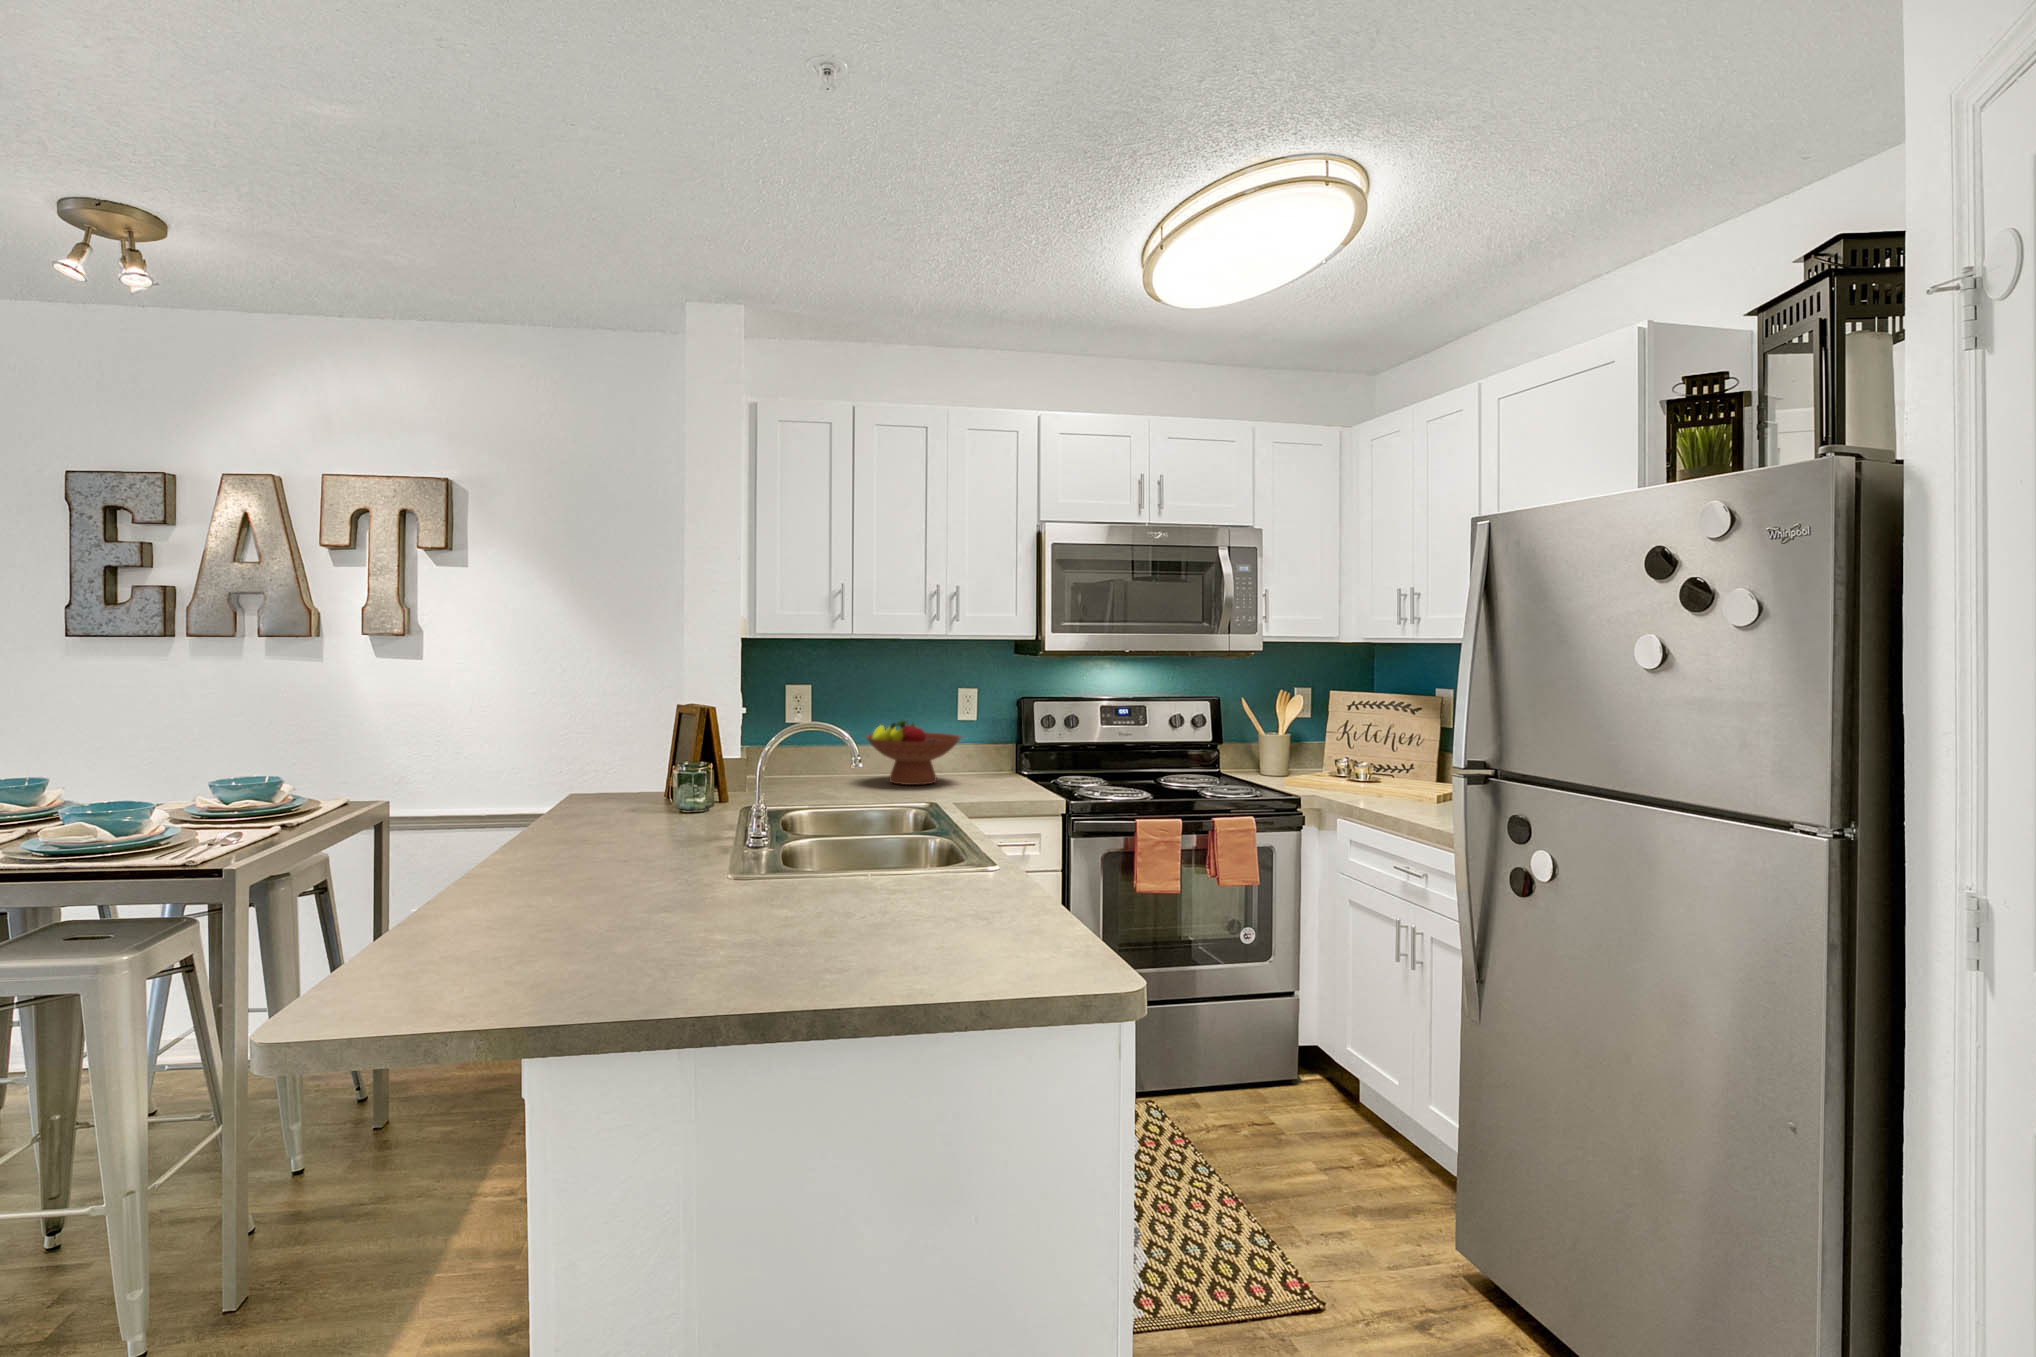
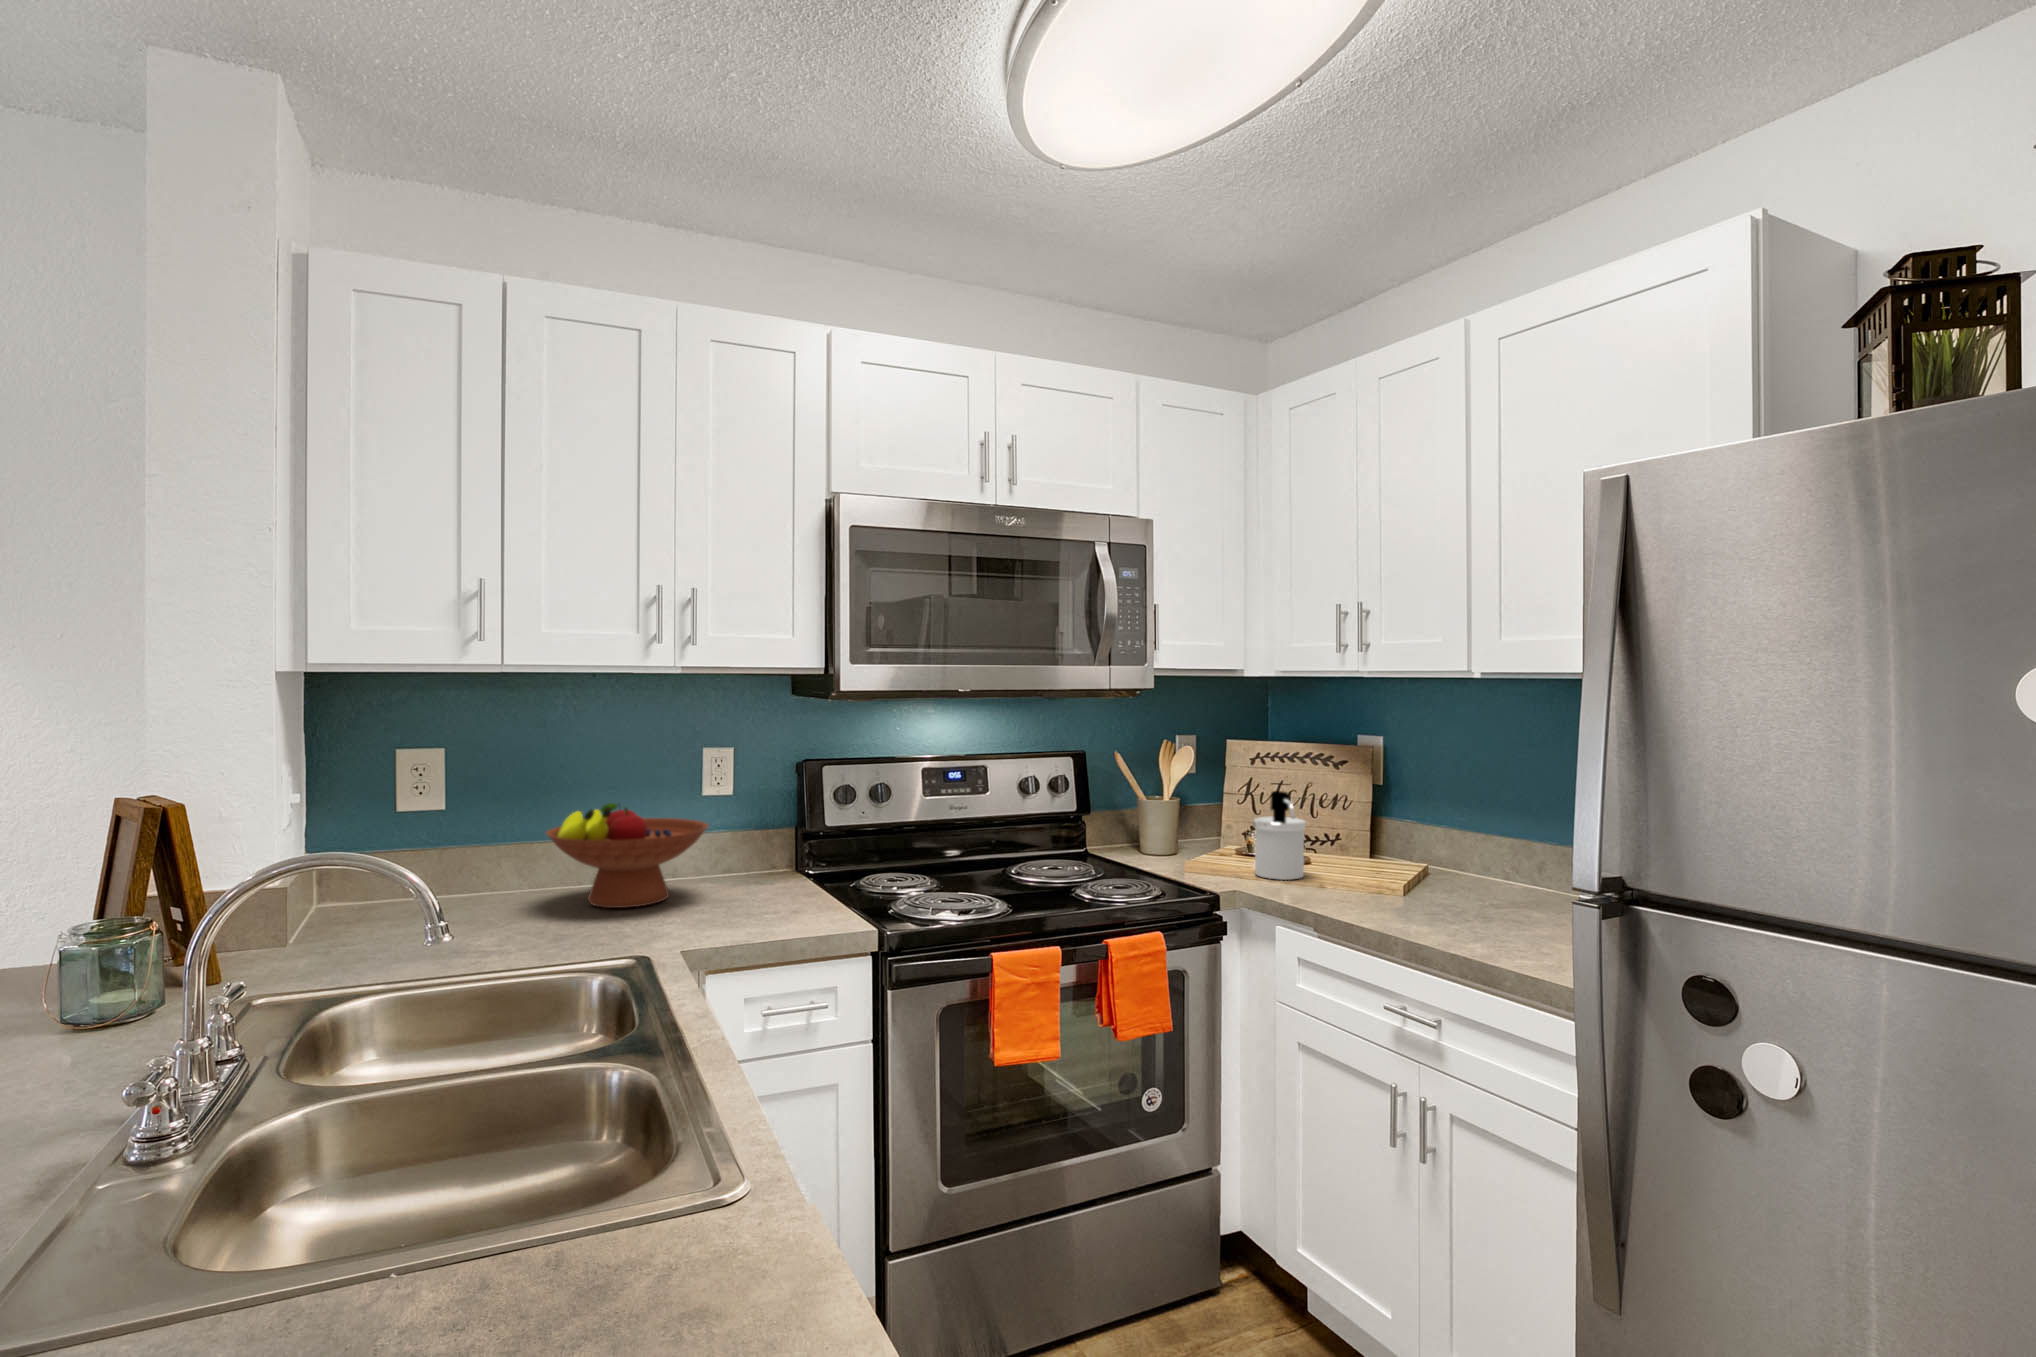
soap dispenser: none [1337,729,1375,791] -> present [1253,791,1306,880]

